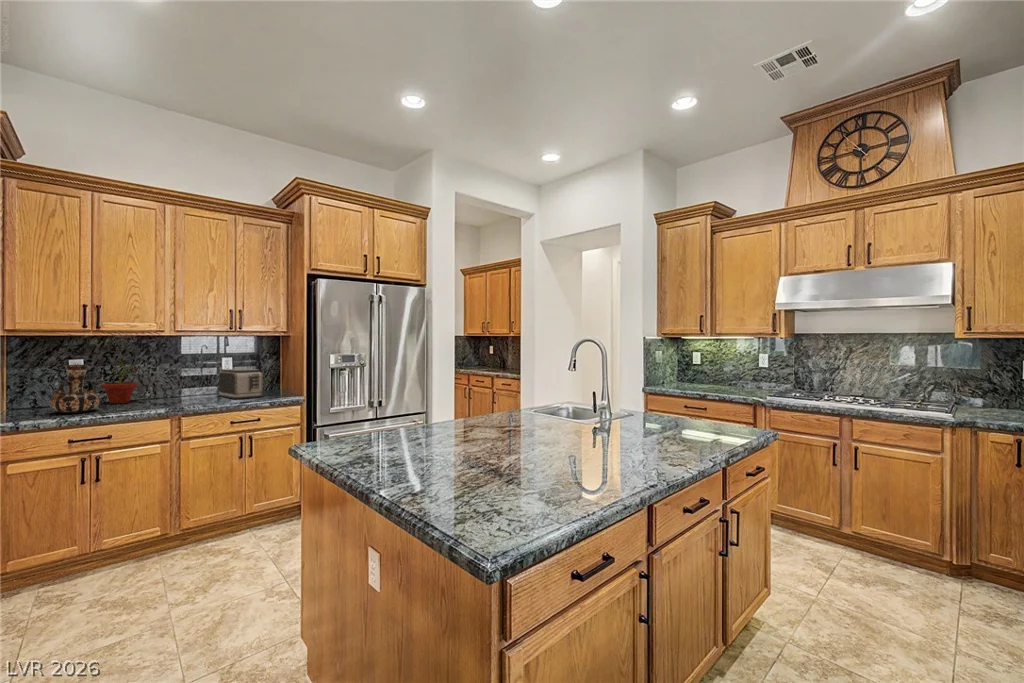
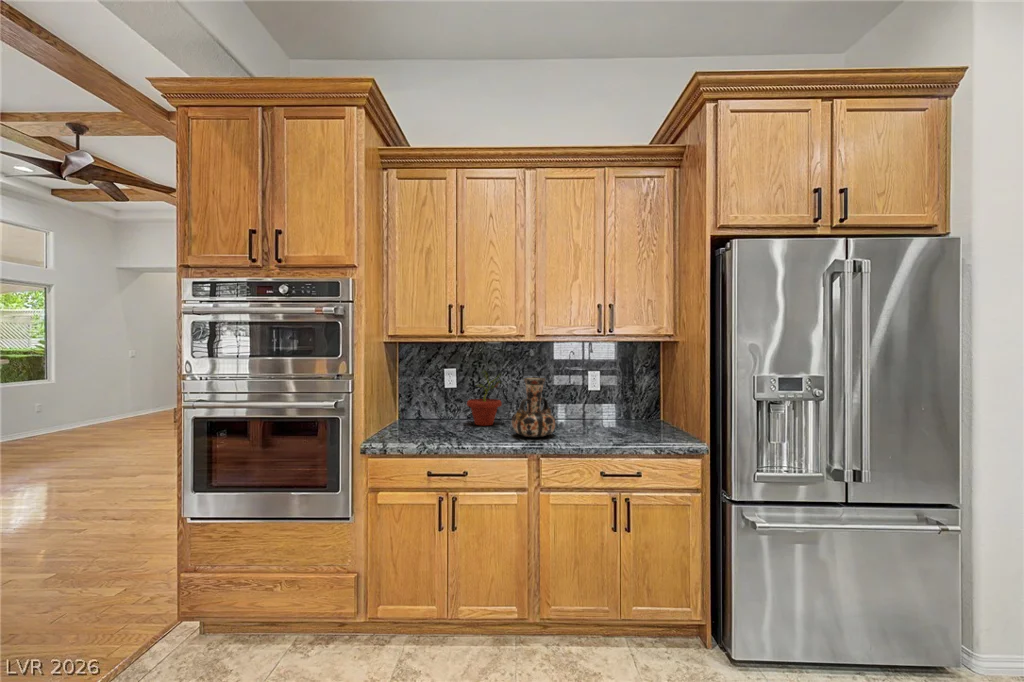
decorative vase: present [49,364,100,413] -> present [512,378,556,438]
toaster: present [219,369,263,399] -> none [588,388,644,435]

